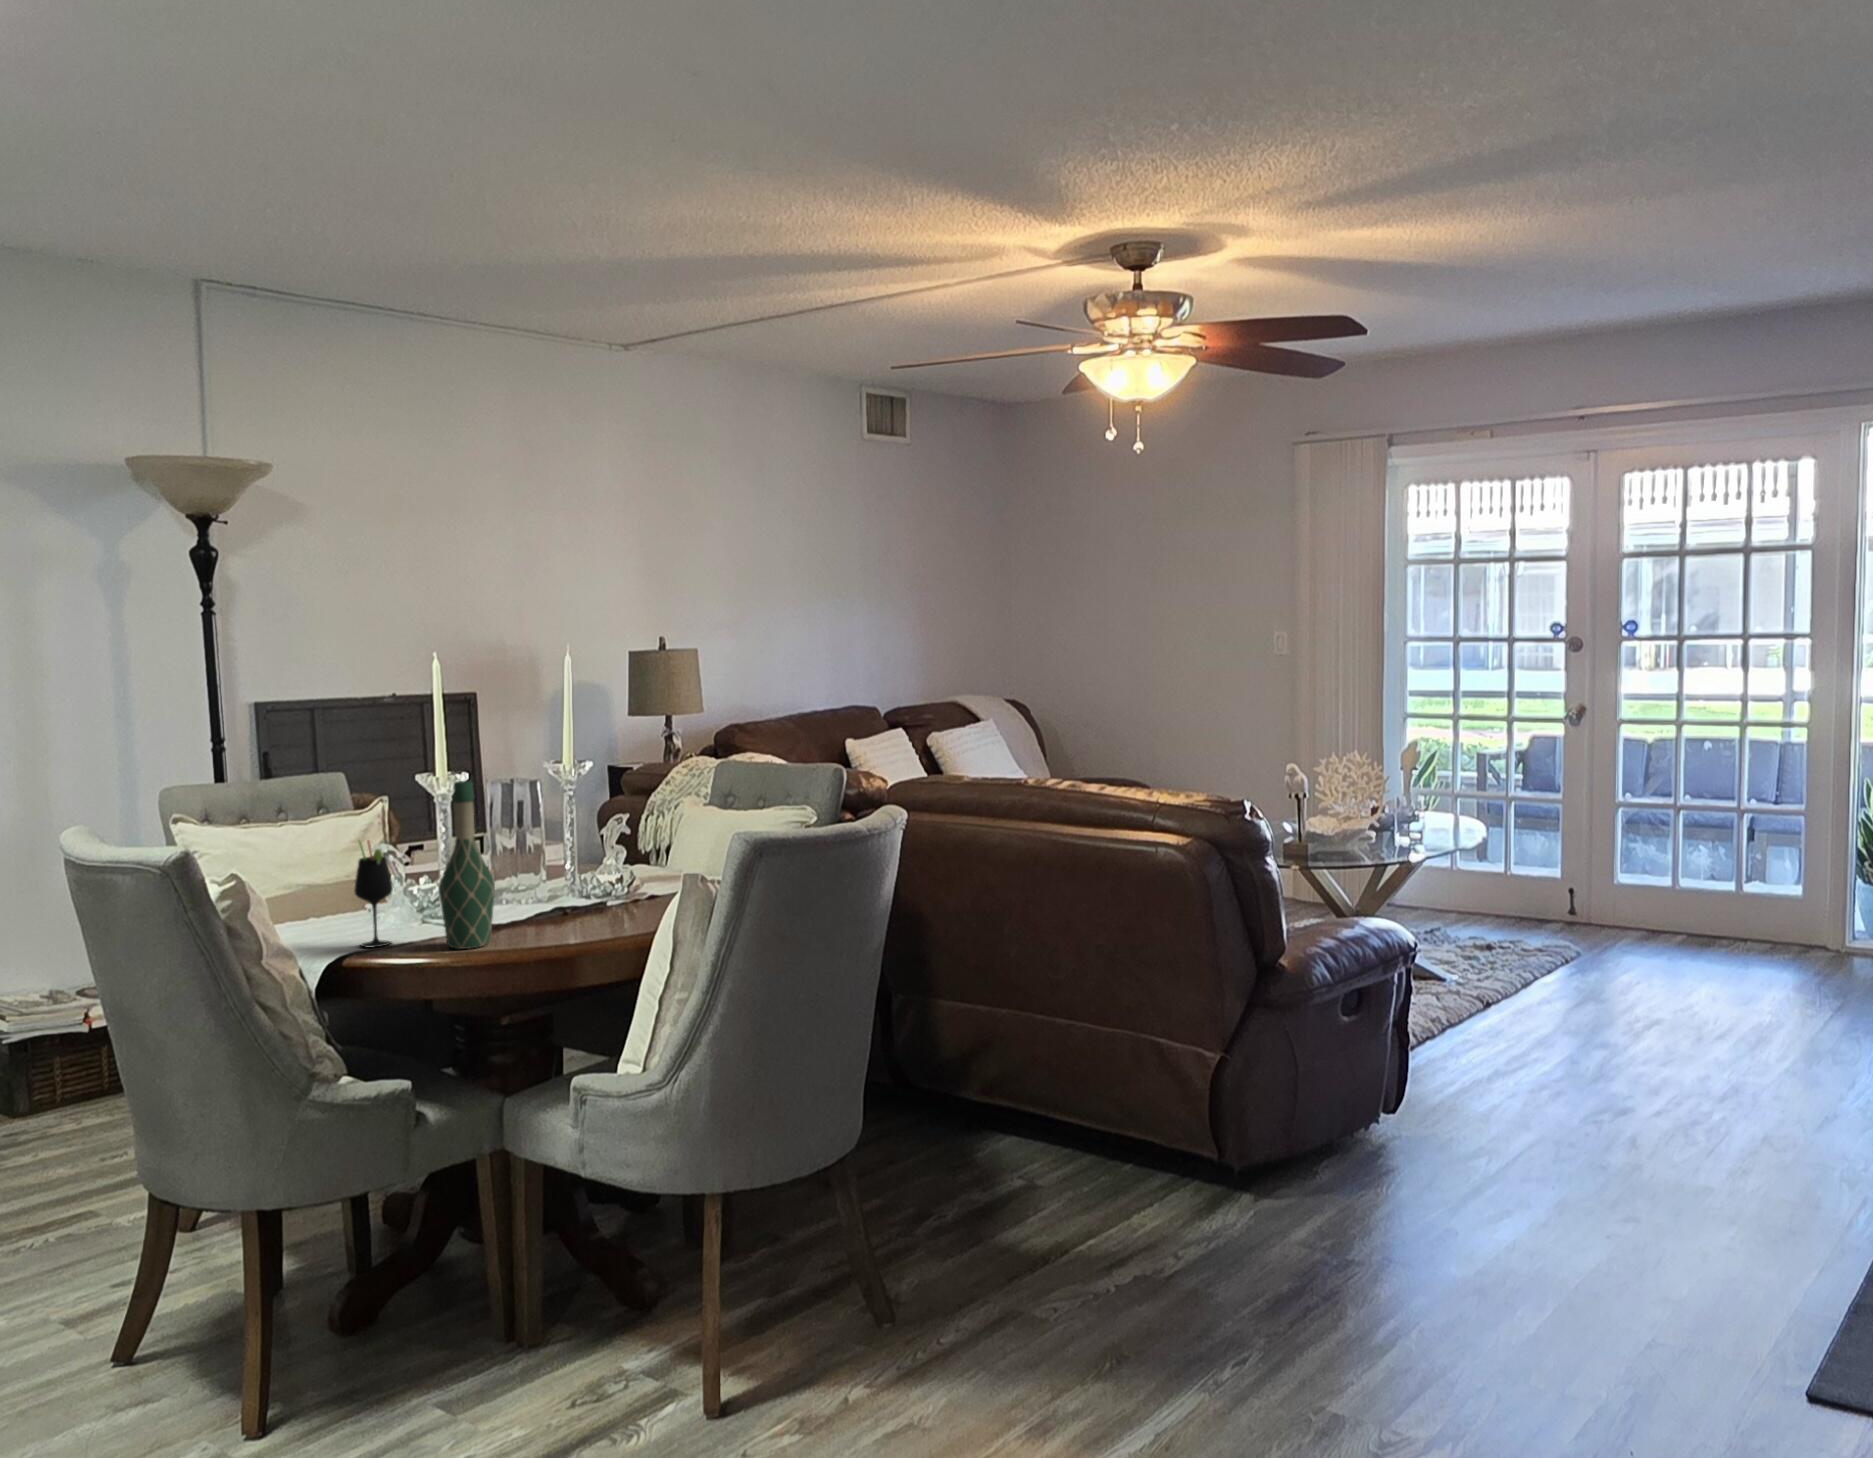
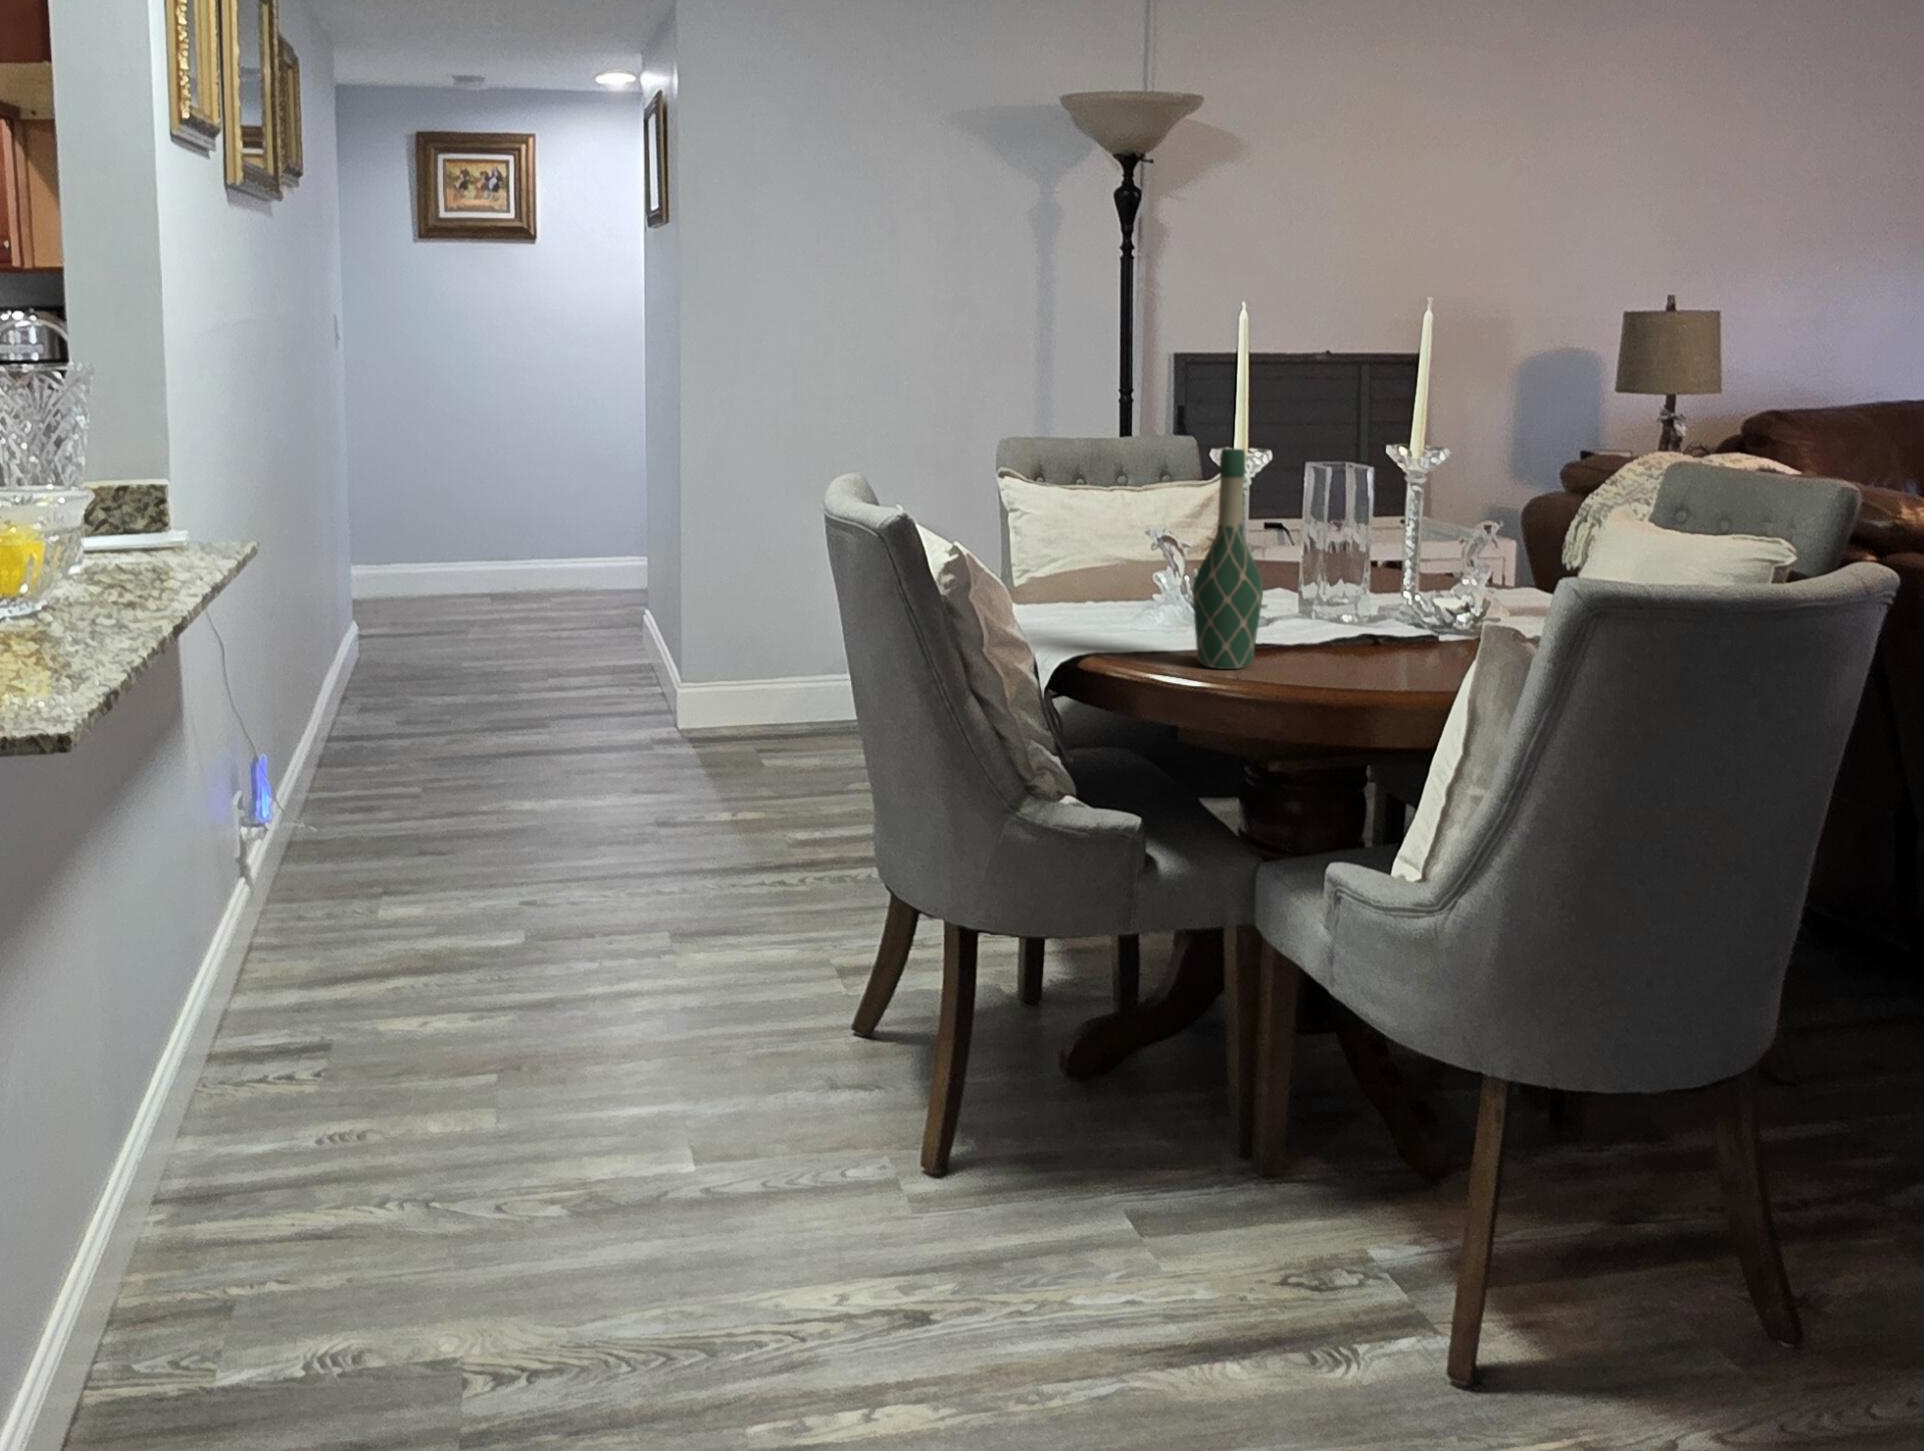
wine glass: present [354,841,393,947] -> none [1103,513,1148,648]

